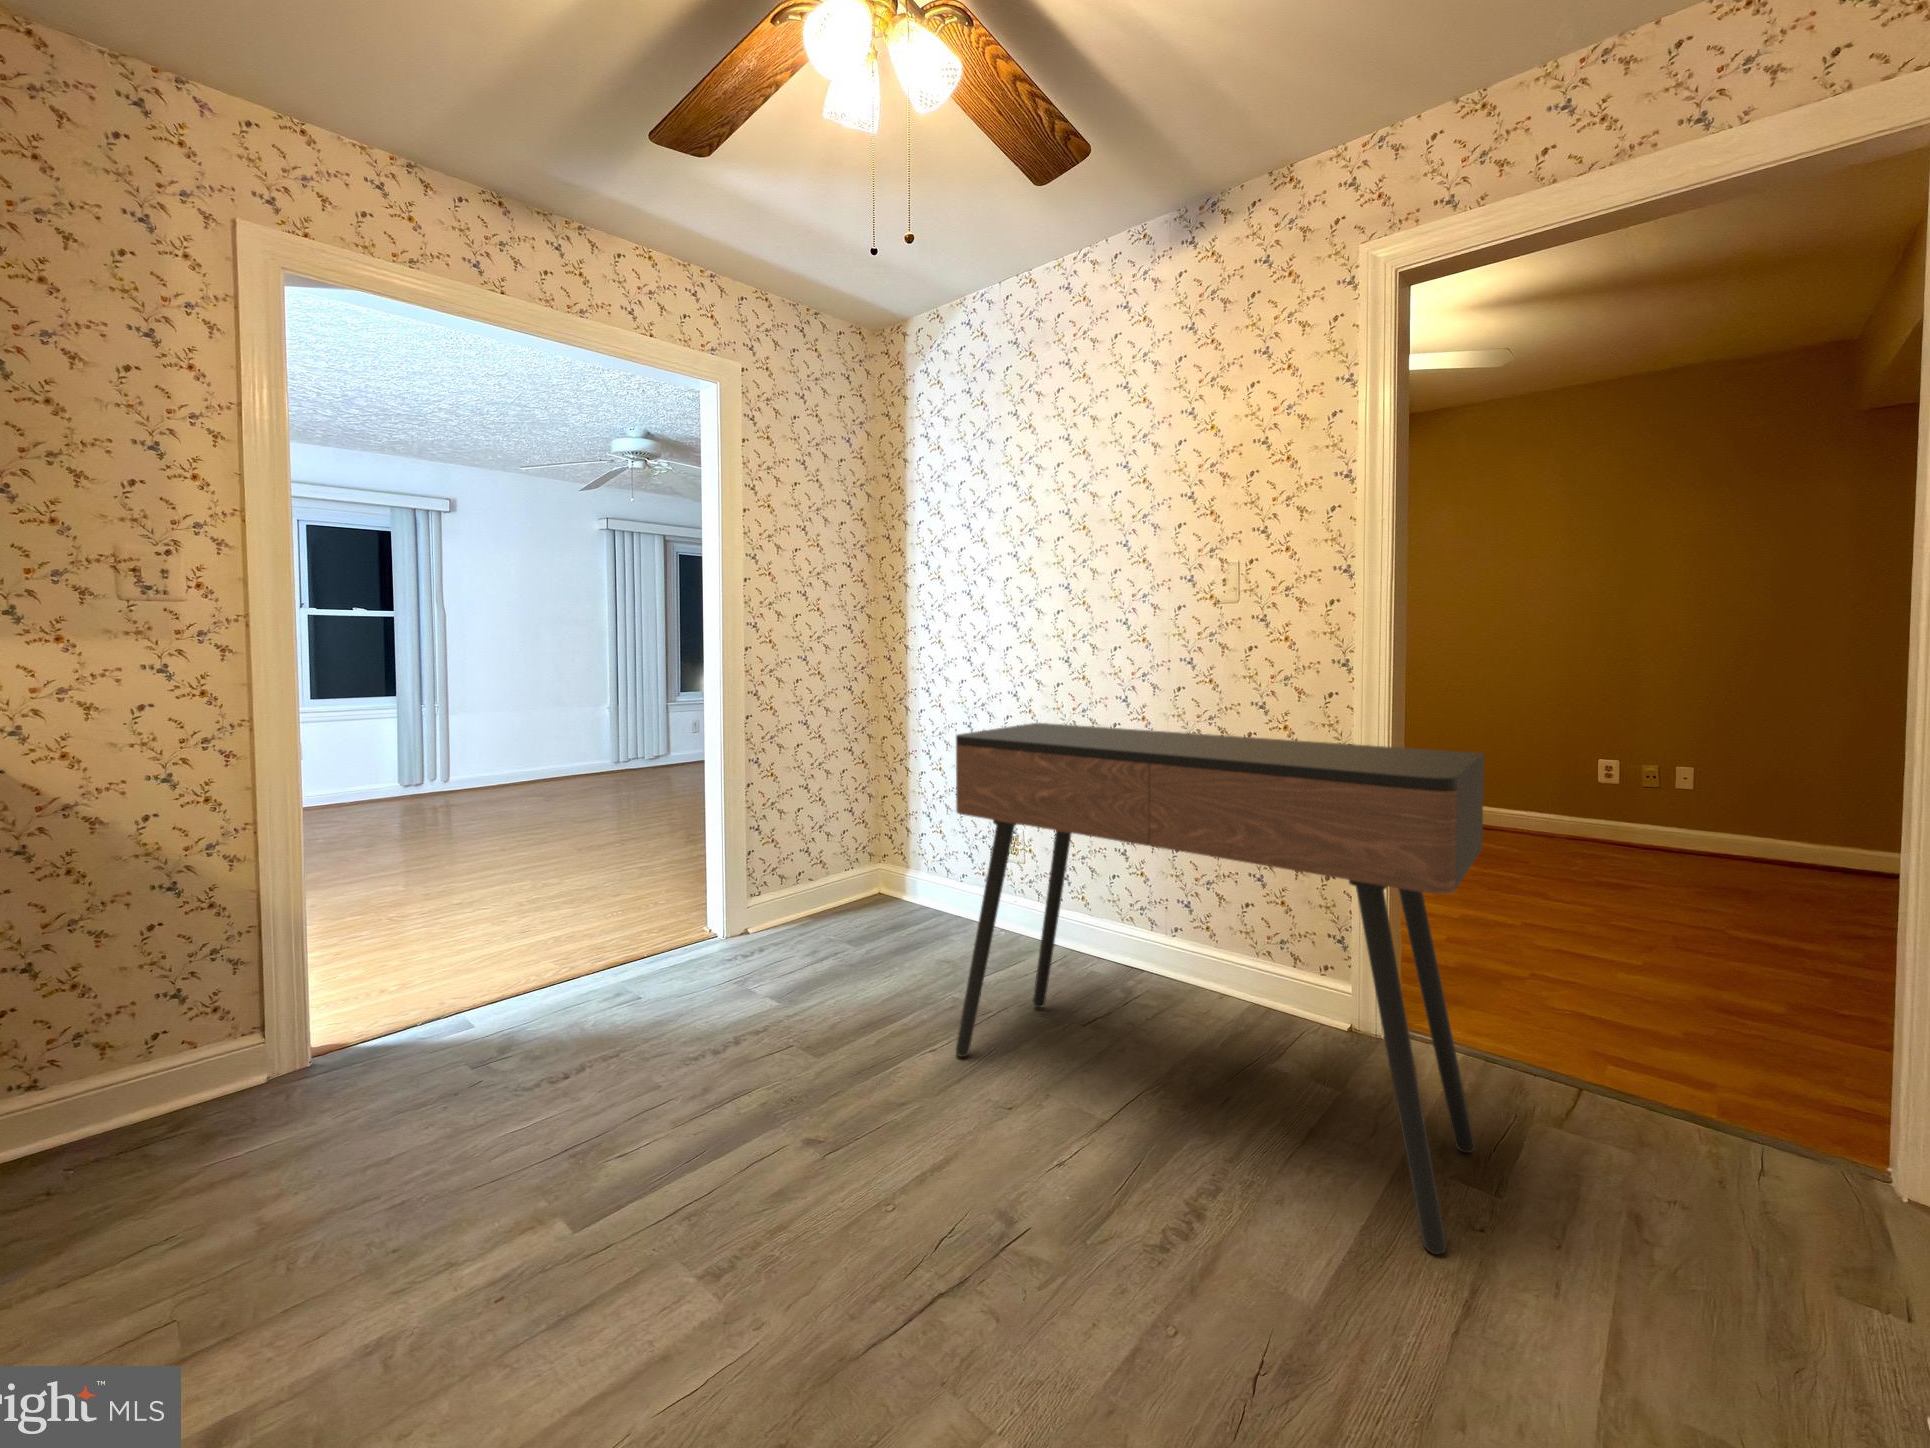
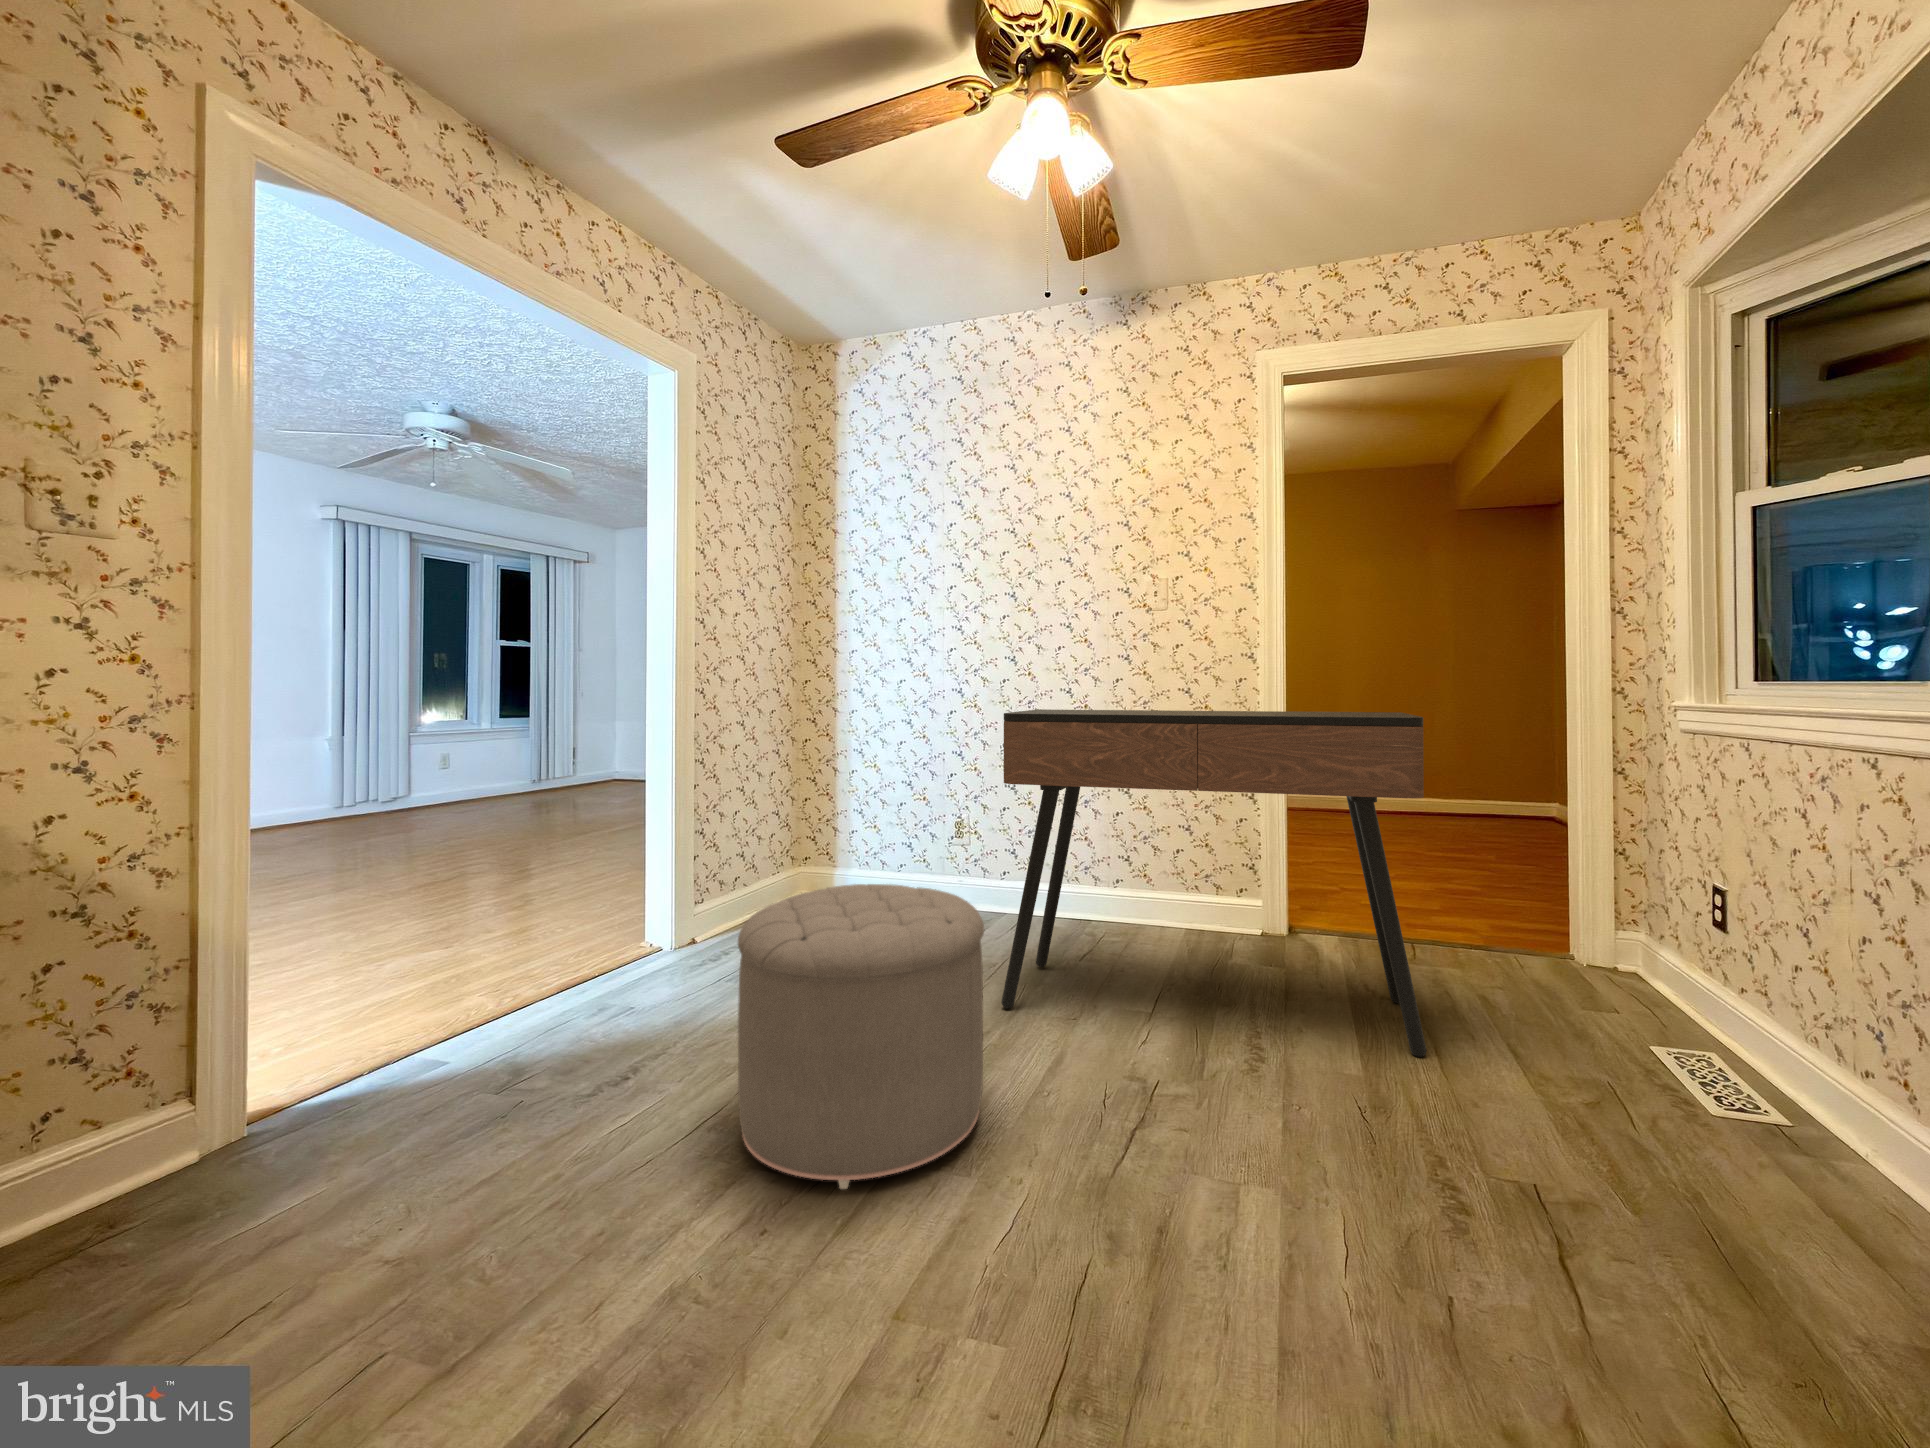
ottoman: none [570,920,836,1253] -> present [738,884,984,1189]

